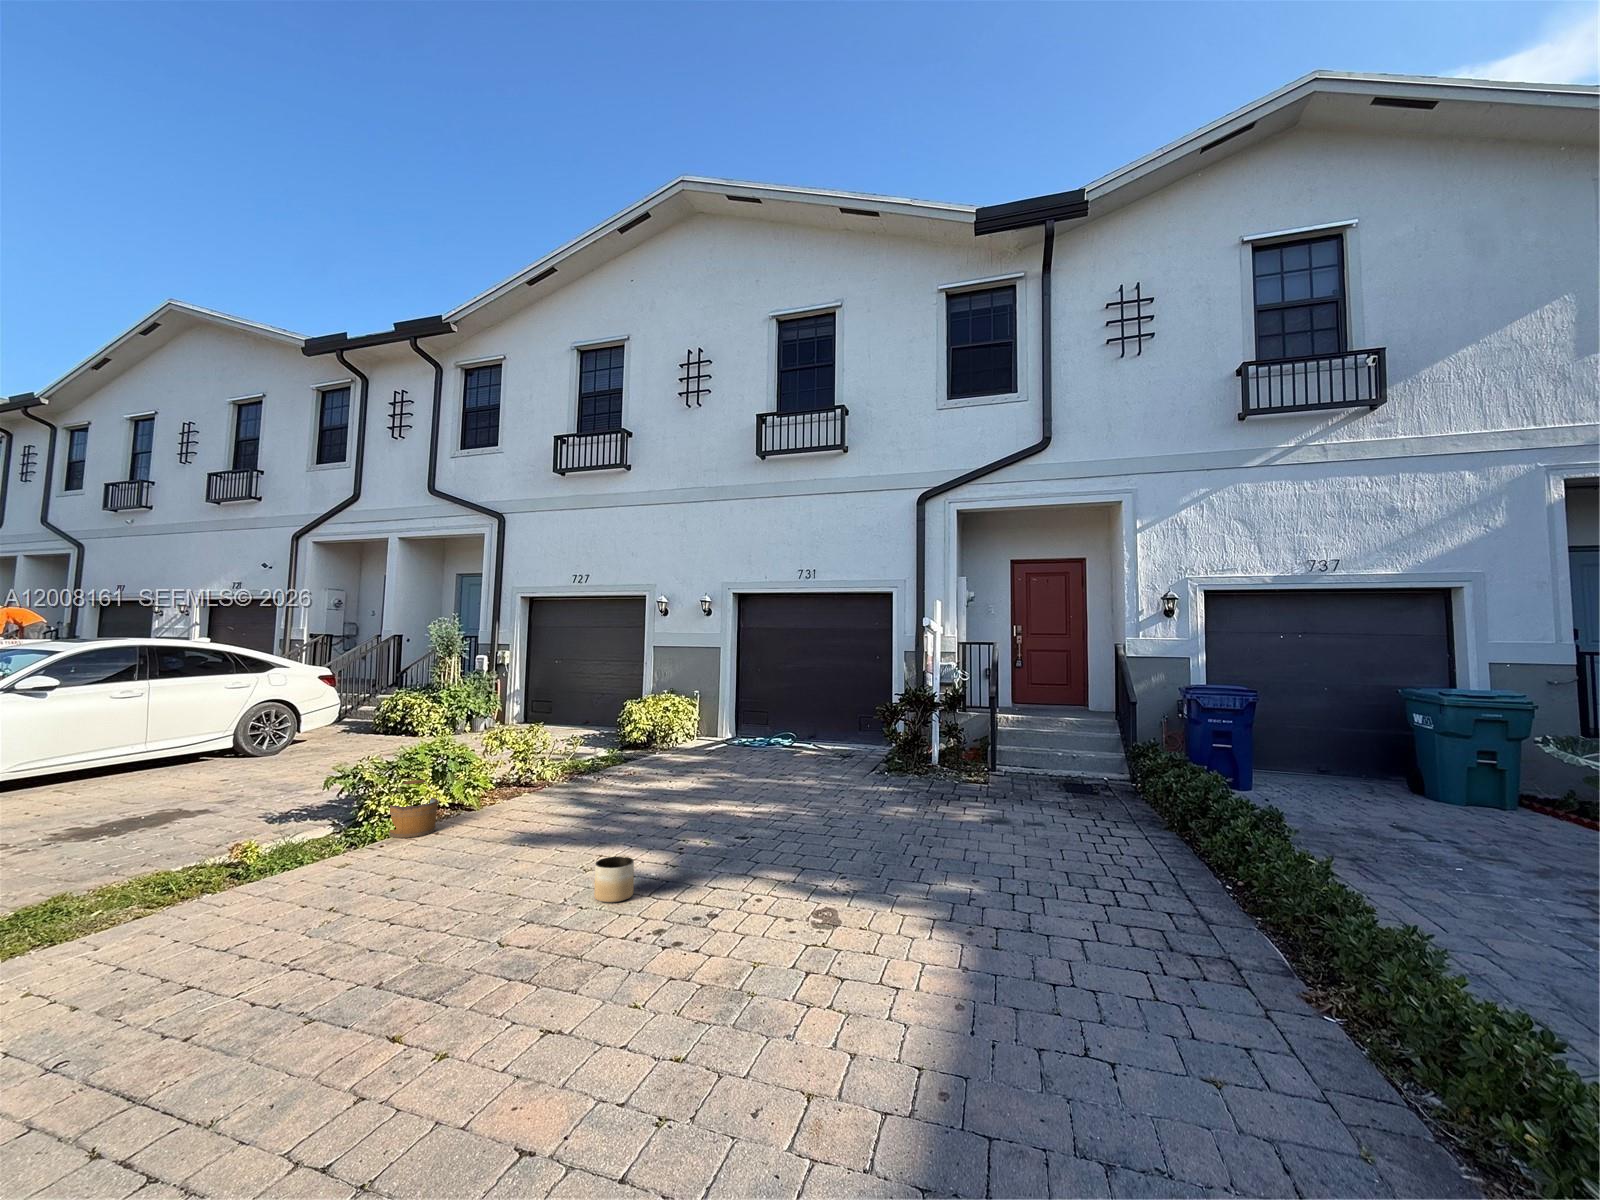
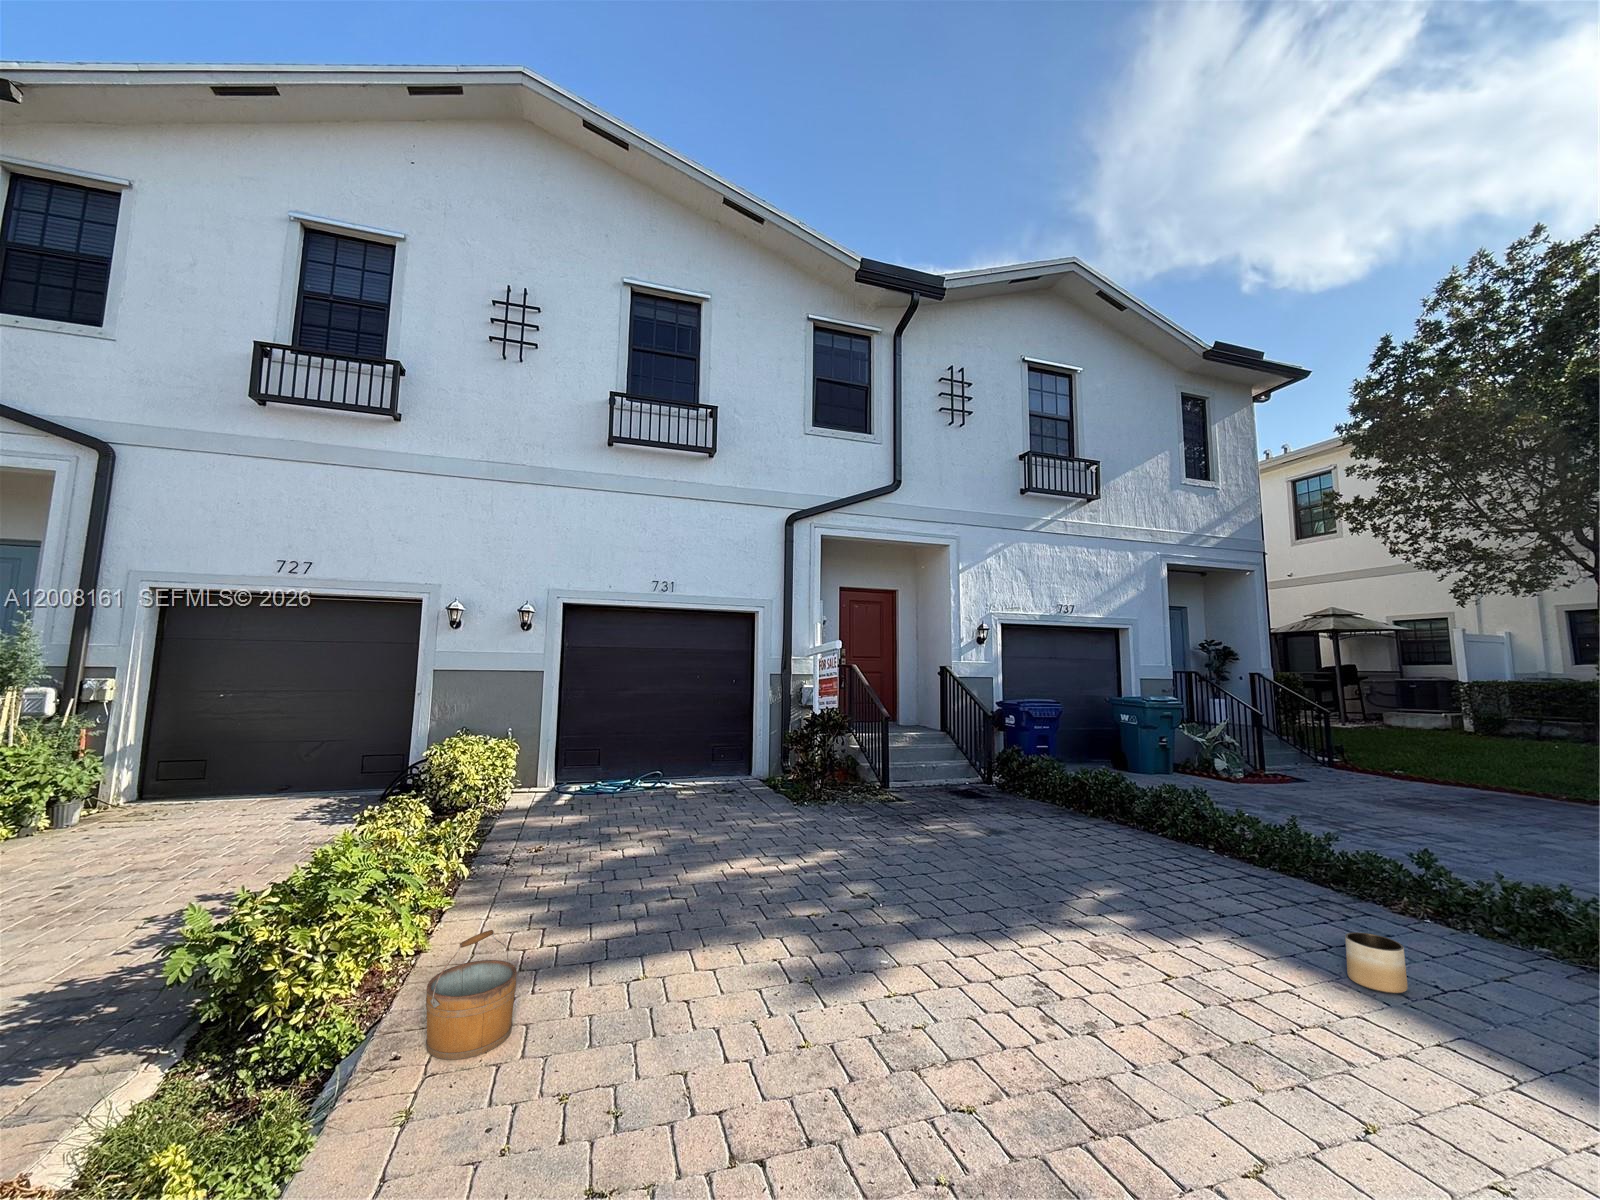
planter: present [594,856,634,903] -> present [1345,932,1408,994]

